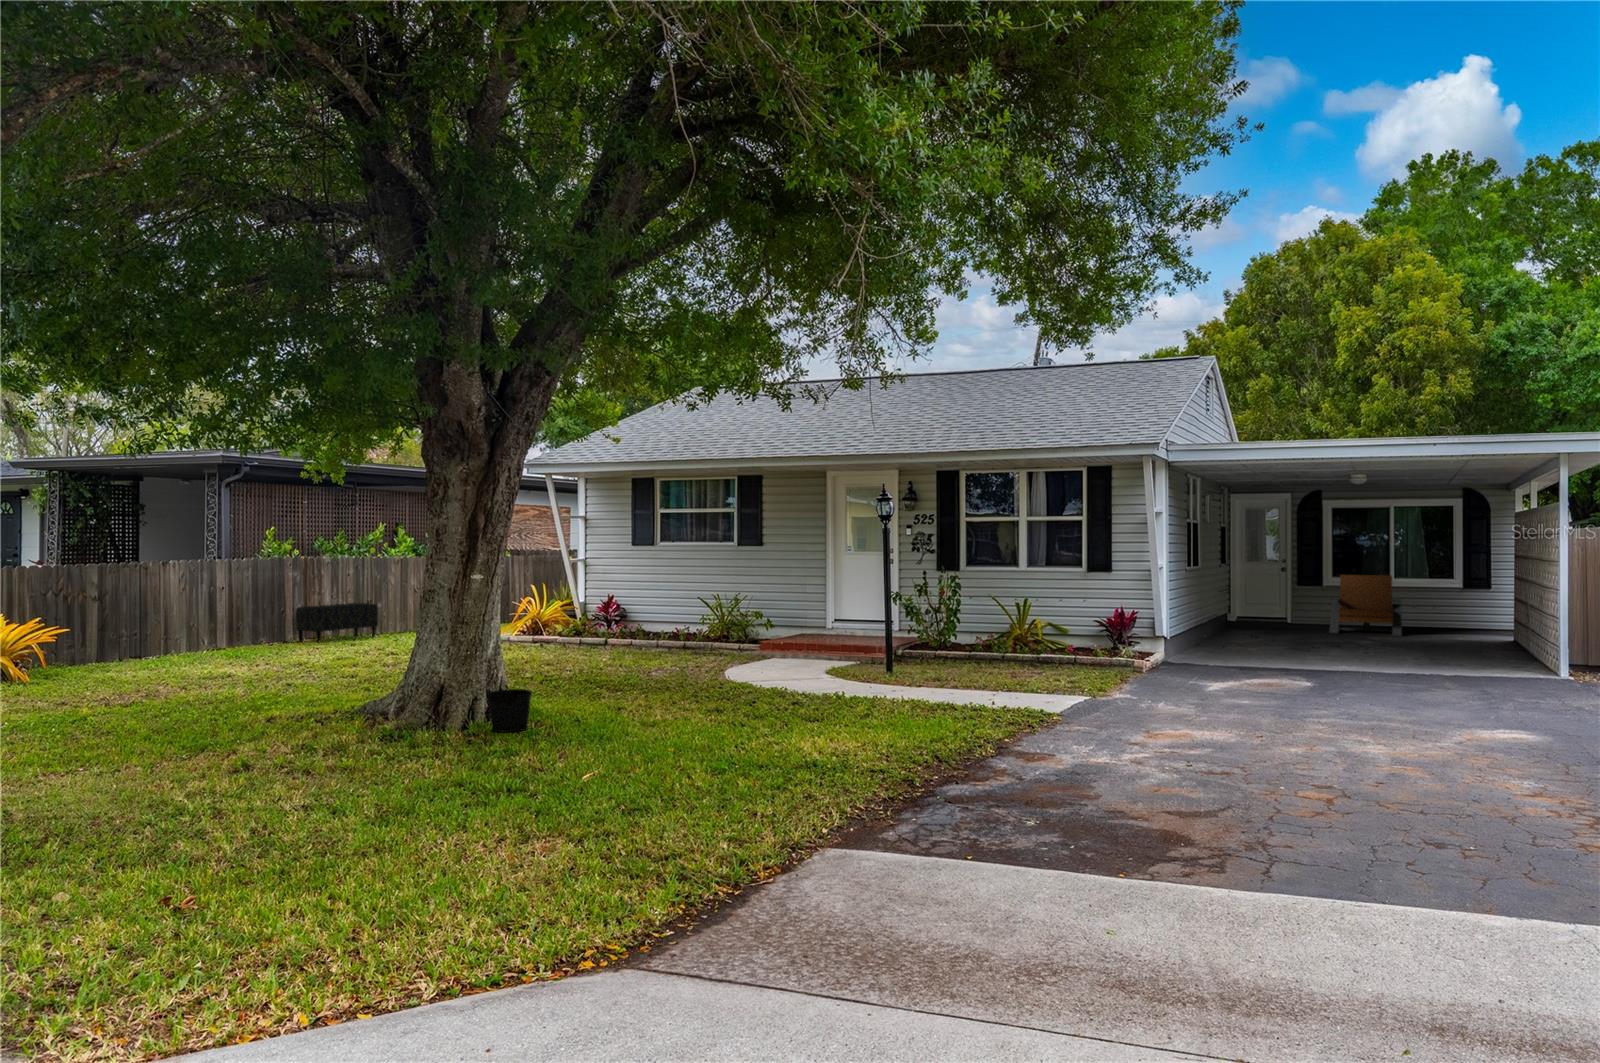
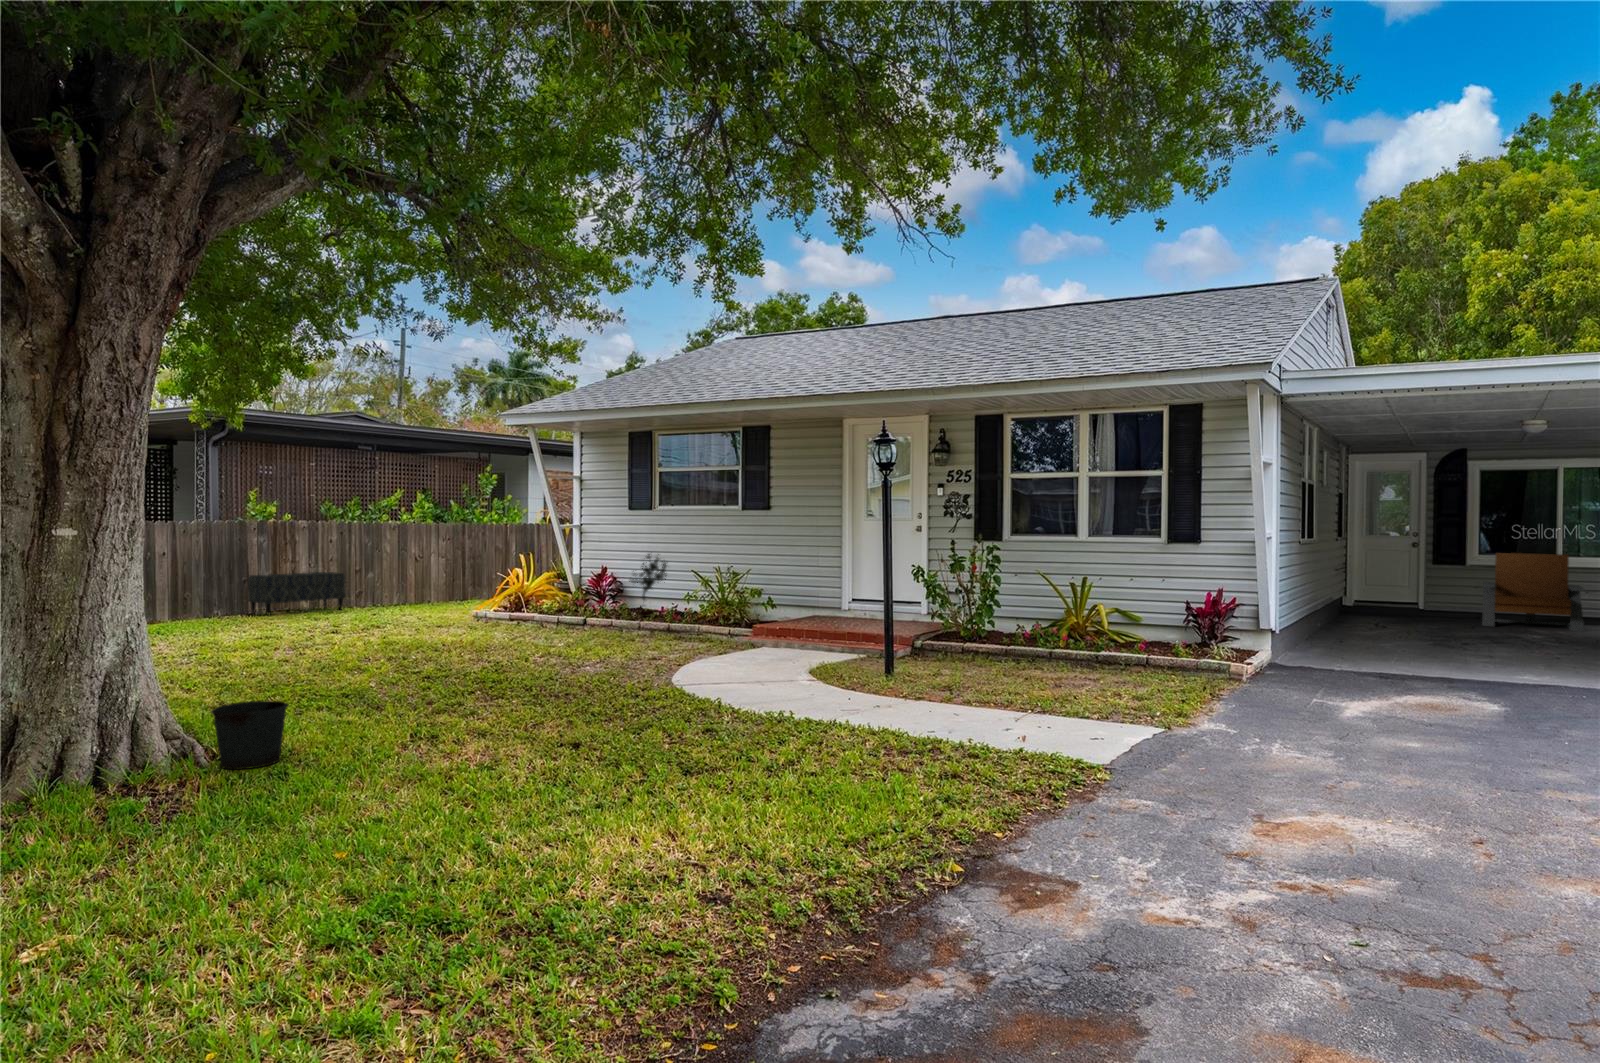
potted tree: none [636,582,675,638] -> present [629,554,667,617]

